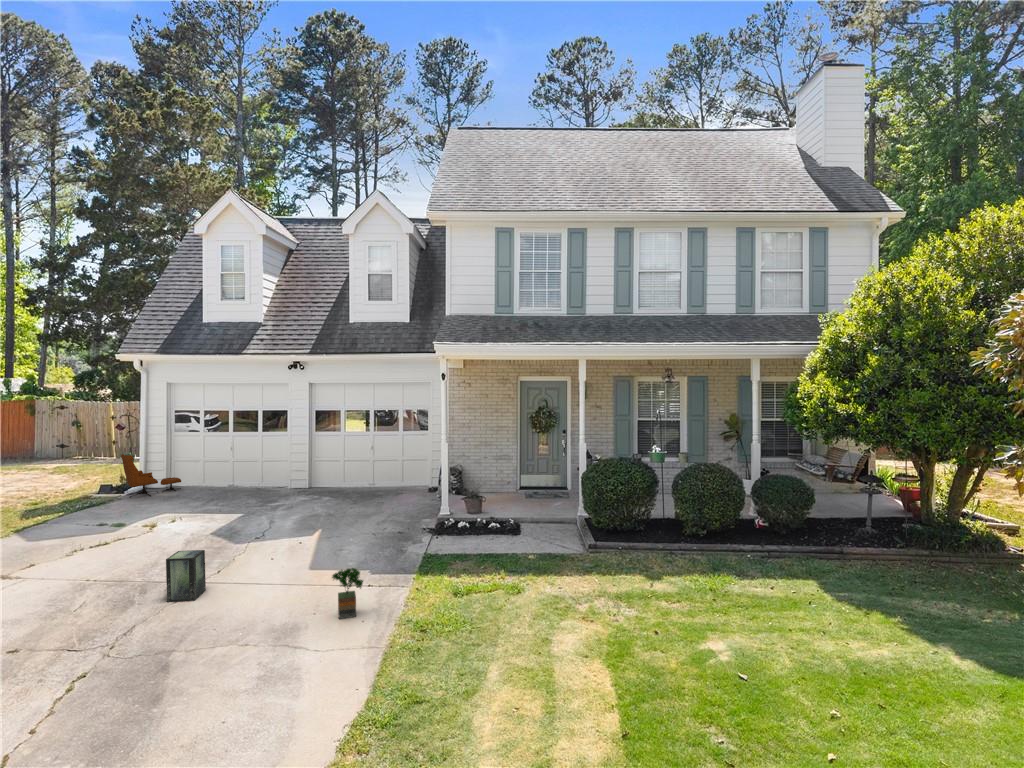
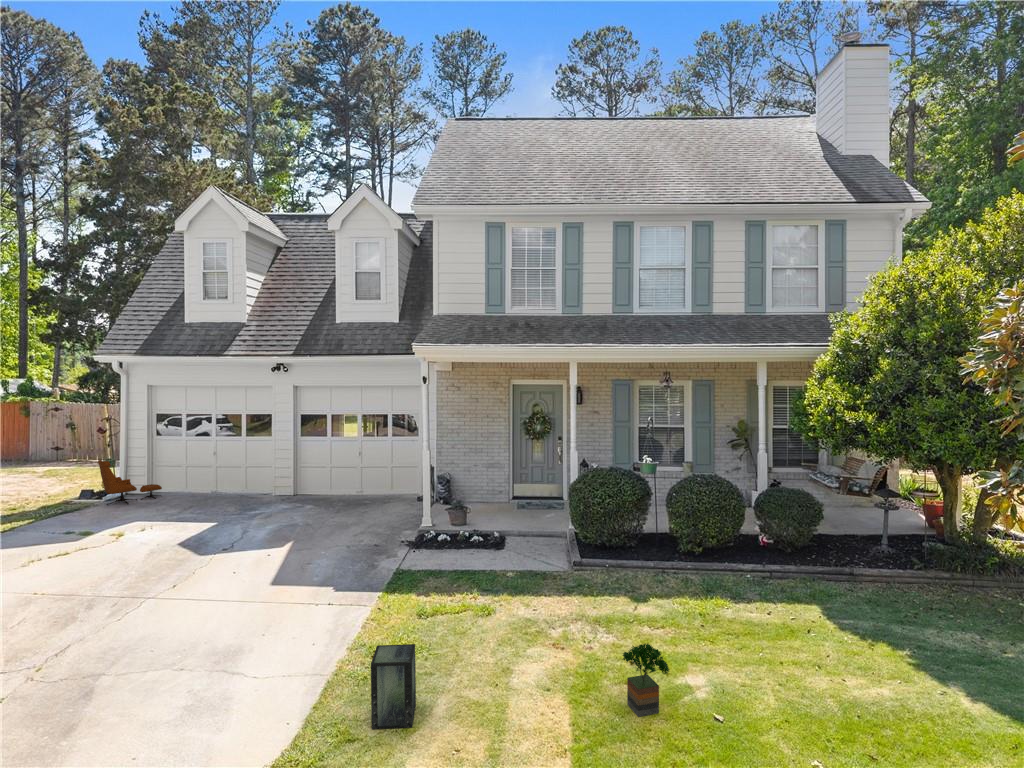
storage box: present [166,550,206,602] -> present [371,644,416,729]
potted tree: present [332,568,363,619] -> present [623,644,669,717]

